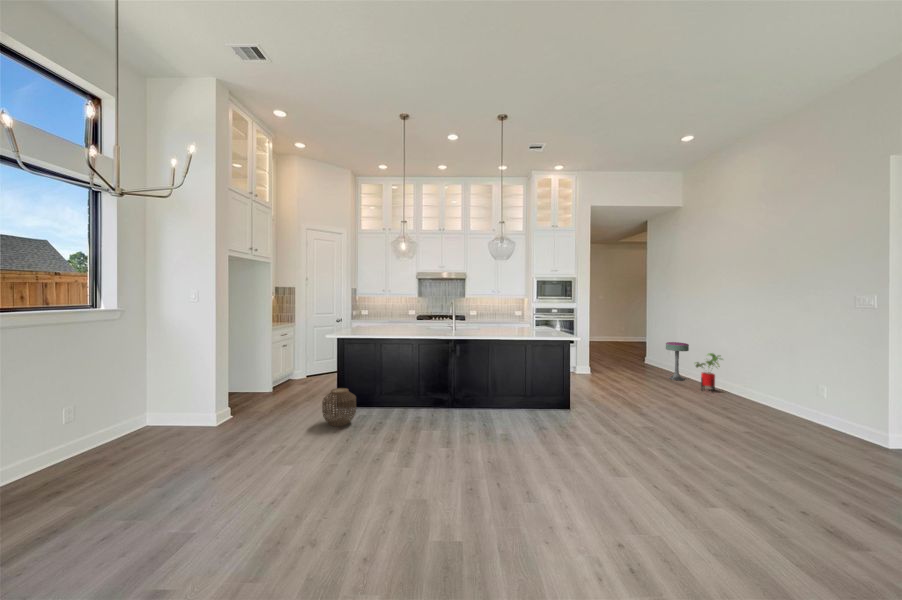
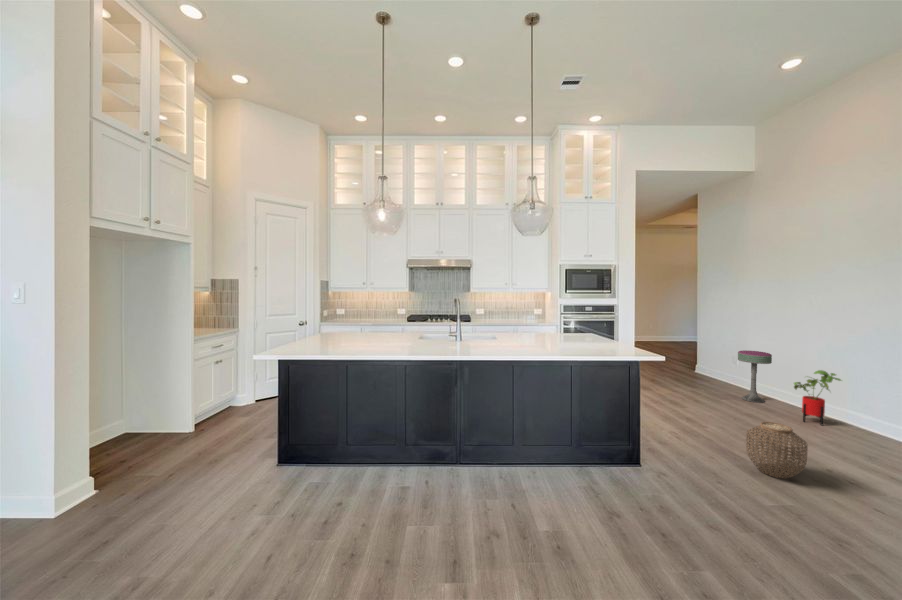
woven basket: present [322,388,356,426] -> present [746,422,808,478]

